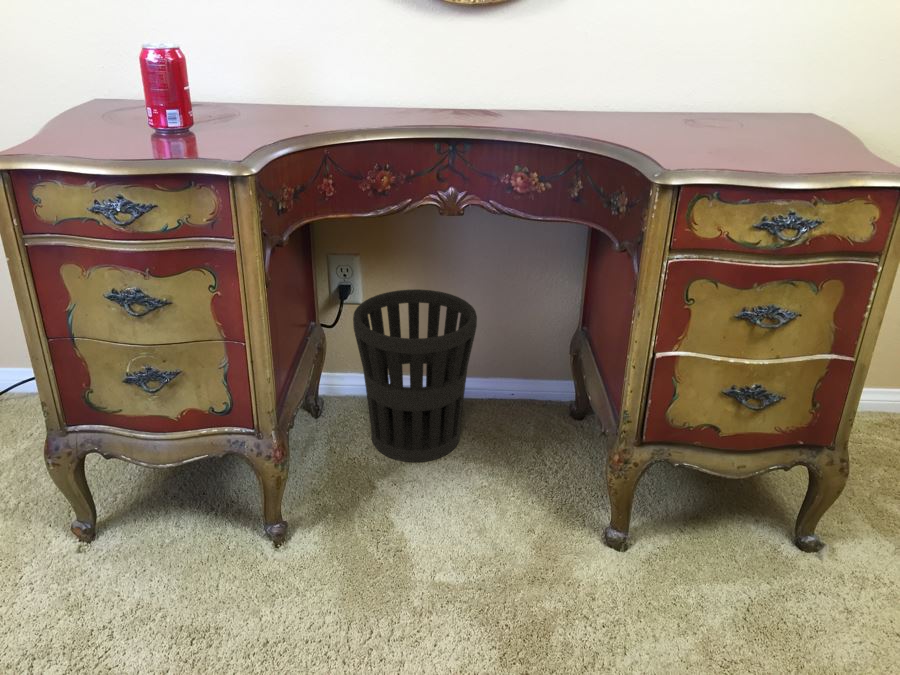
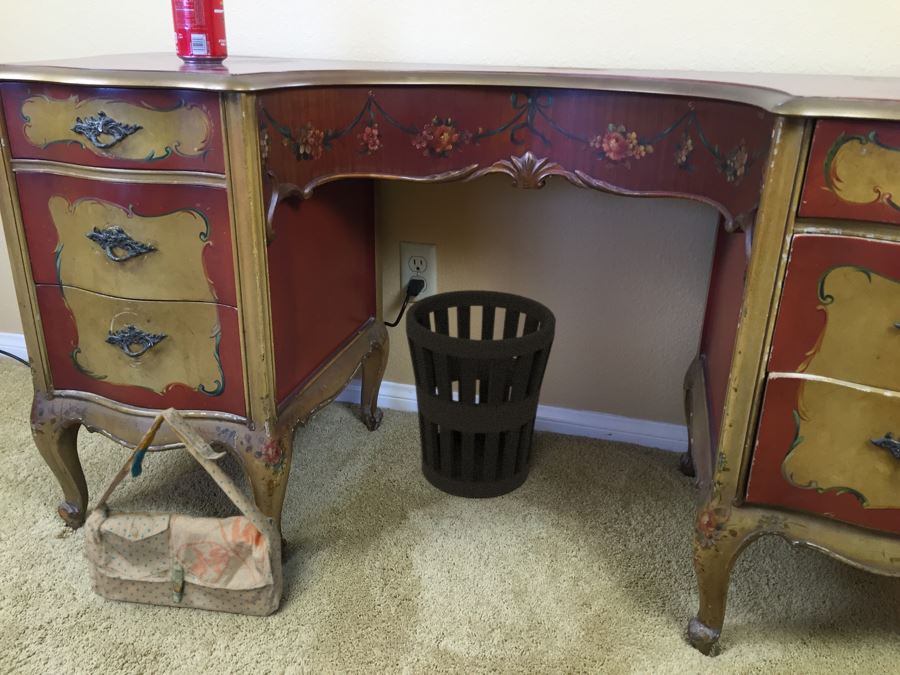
bag: none [131,432,301,594] -> present [83,408,283,616]

